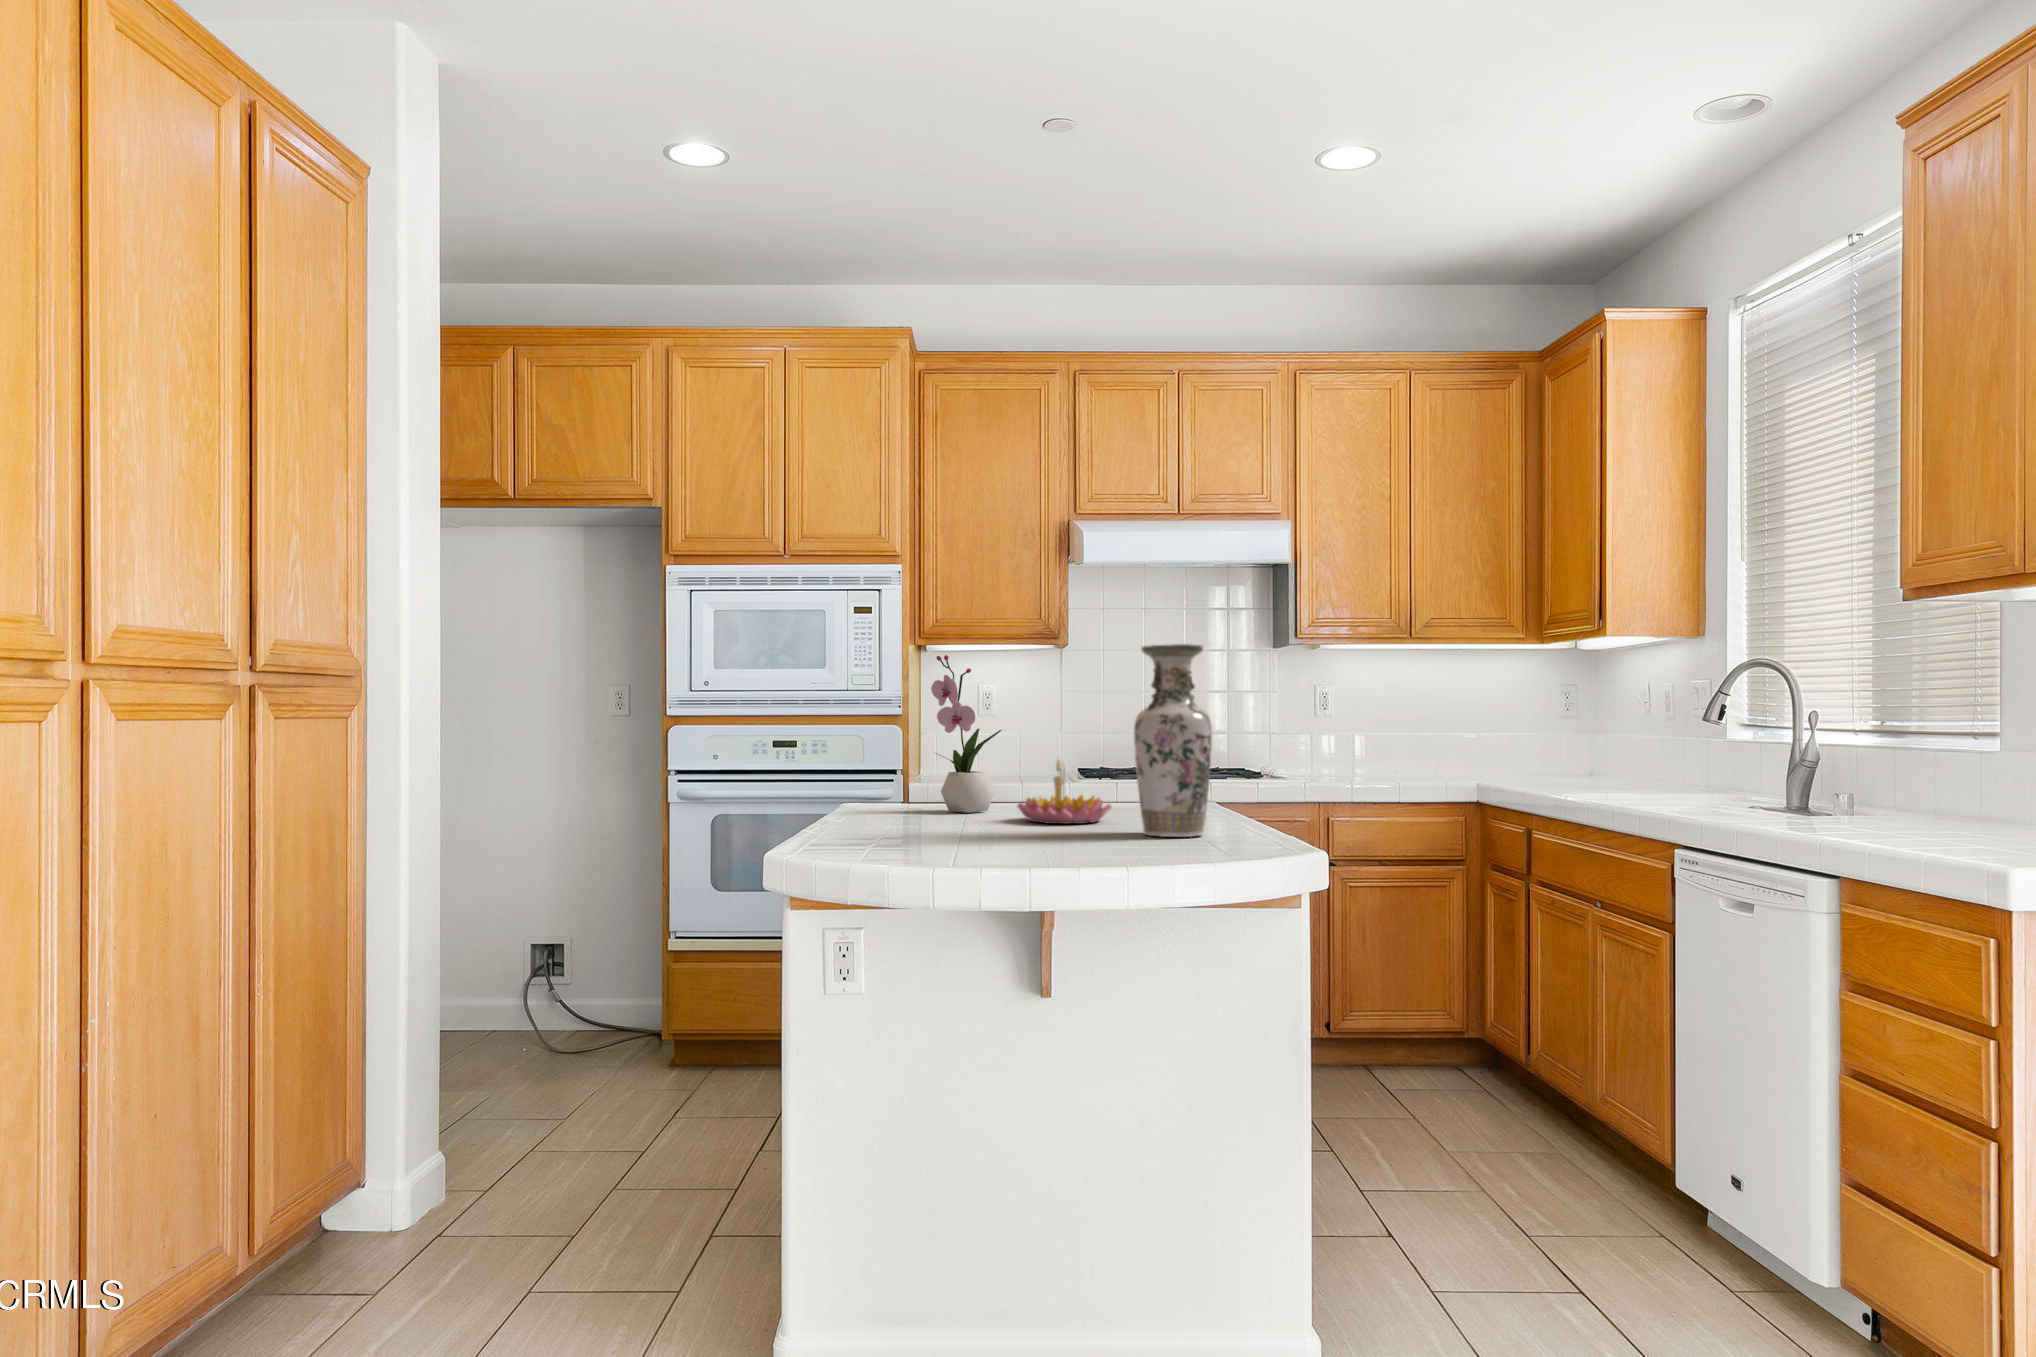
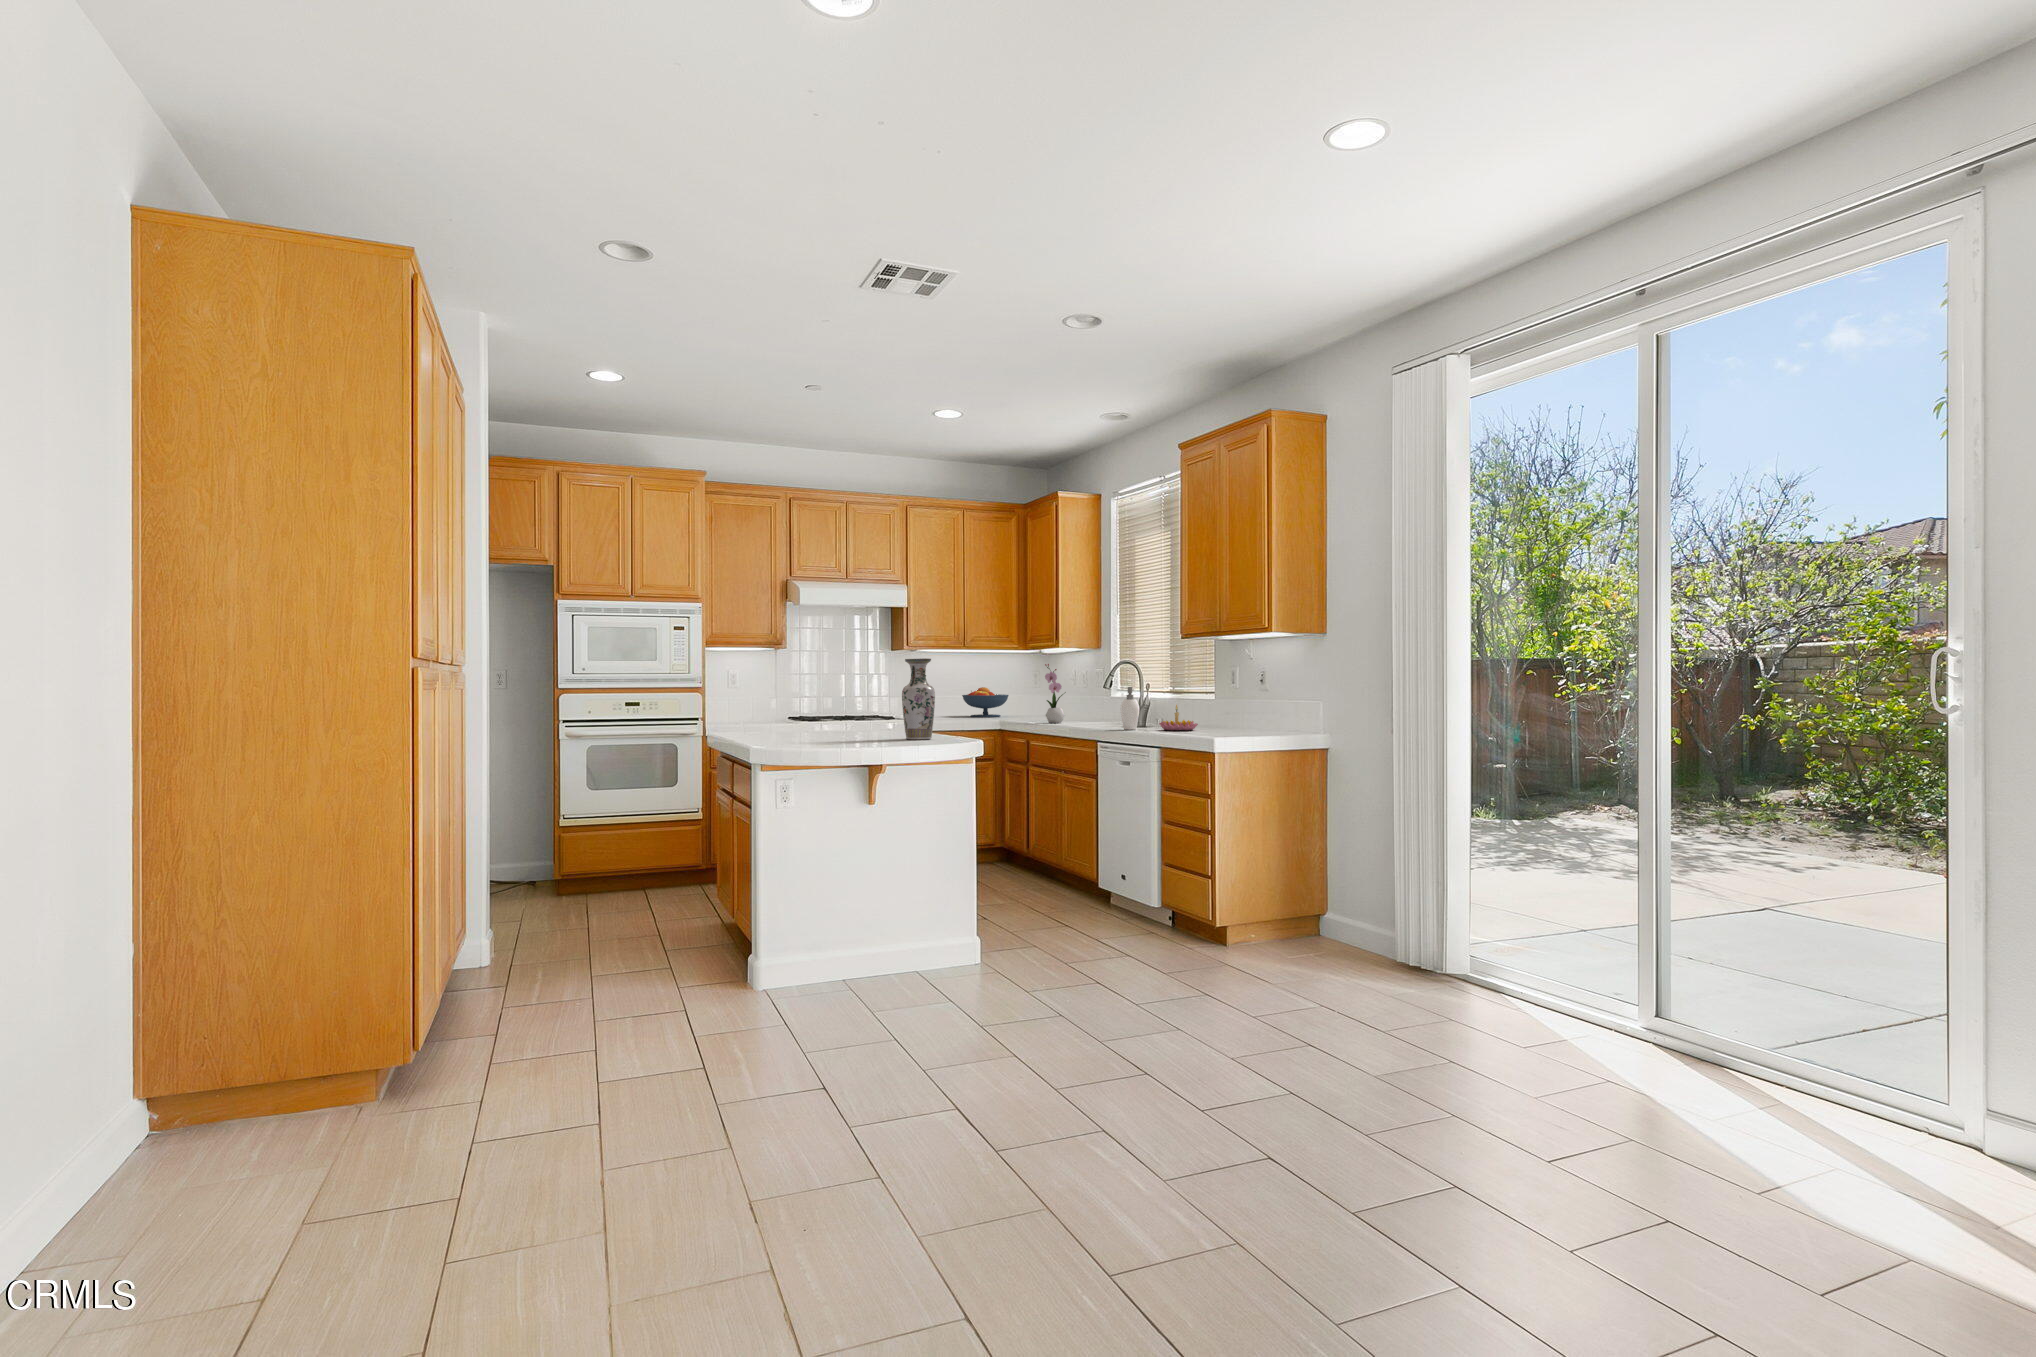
flower arrangement: present [931,655,1002,813] -> present [1045,664,1066,723]
fruit bowl: none [1410,716,1505,773] -> present [962,687,1009,717]
soap dispenser: none [1738,717,1809,824] -> present [1121,687,1139,730]
candle holder: present [1018,760,1112,824] -> present [1159,705,1198,731]

